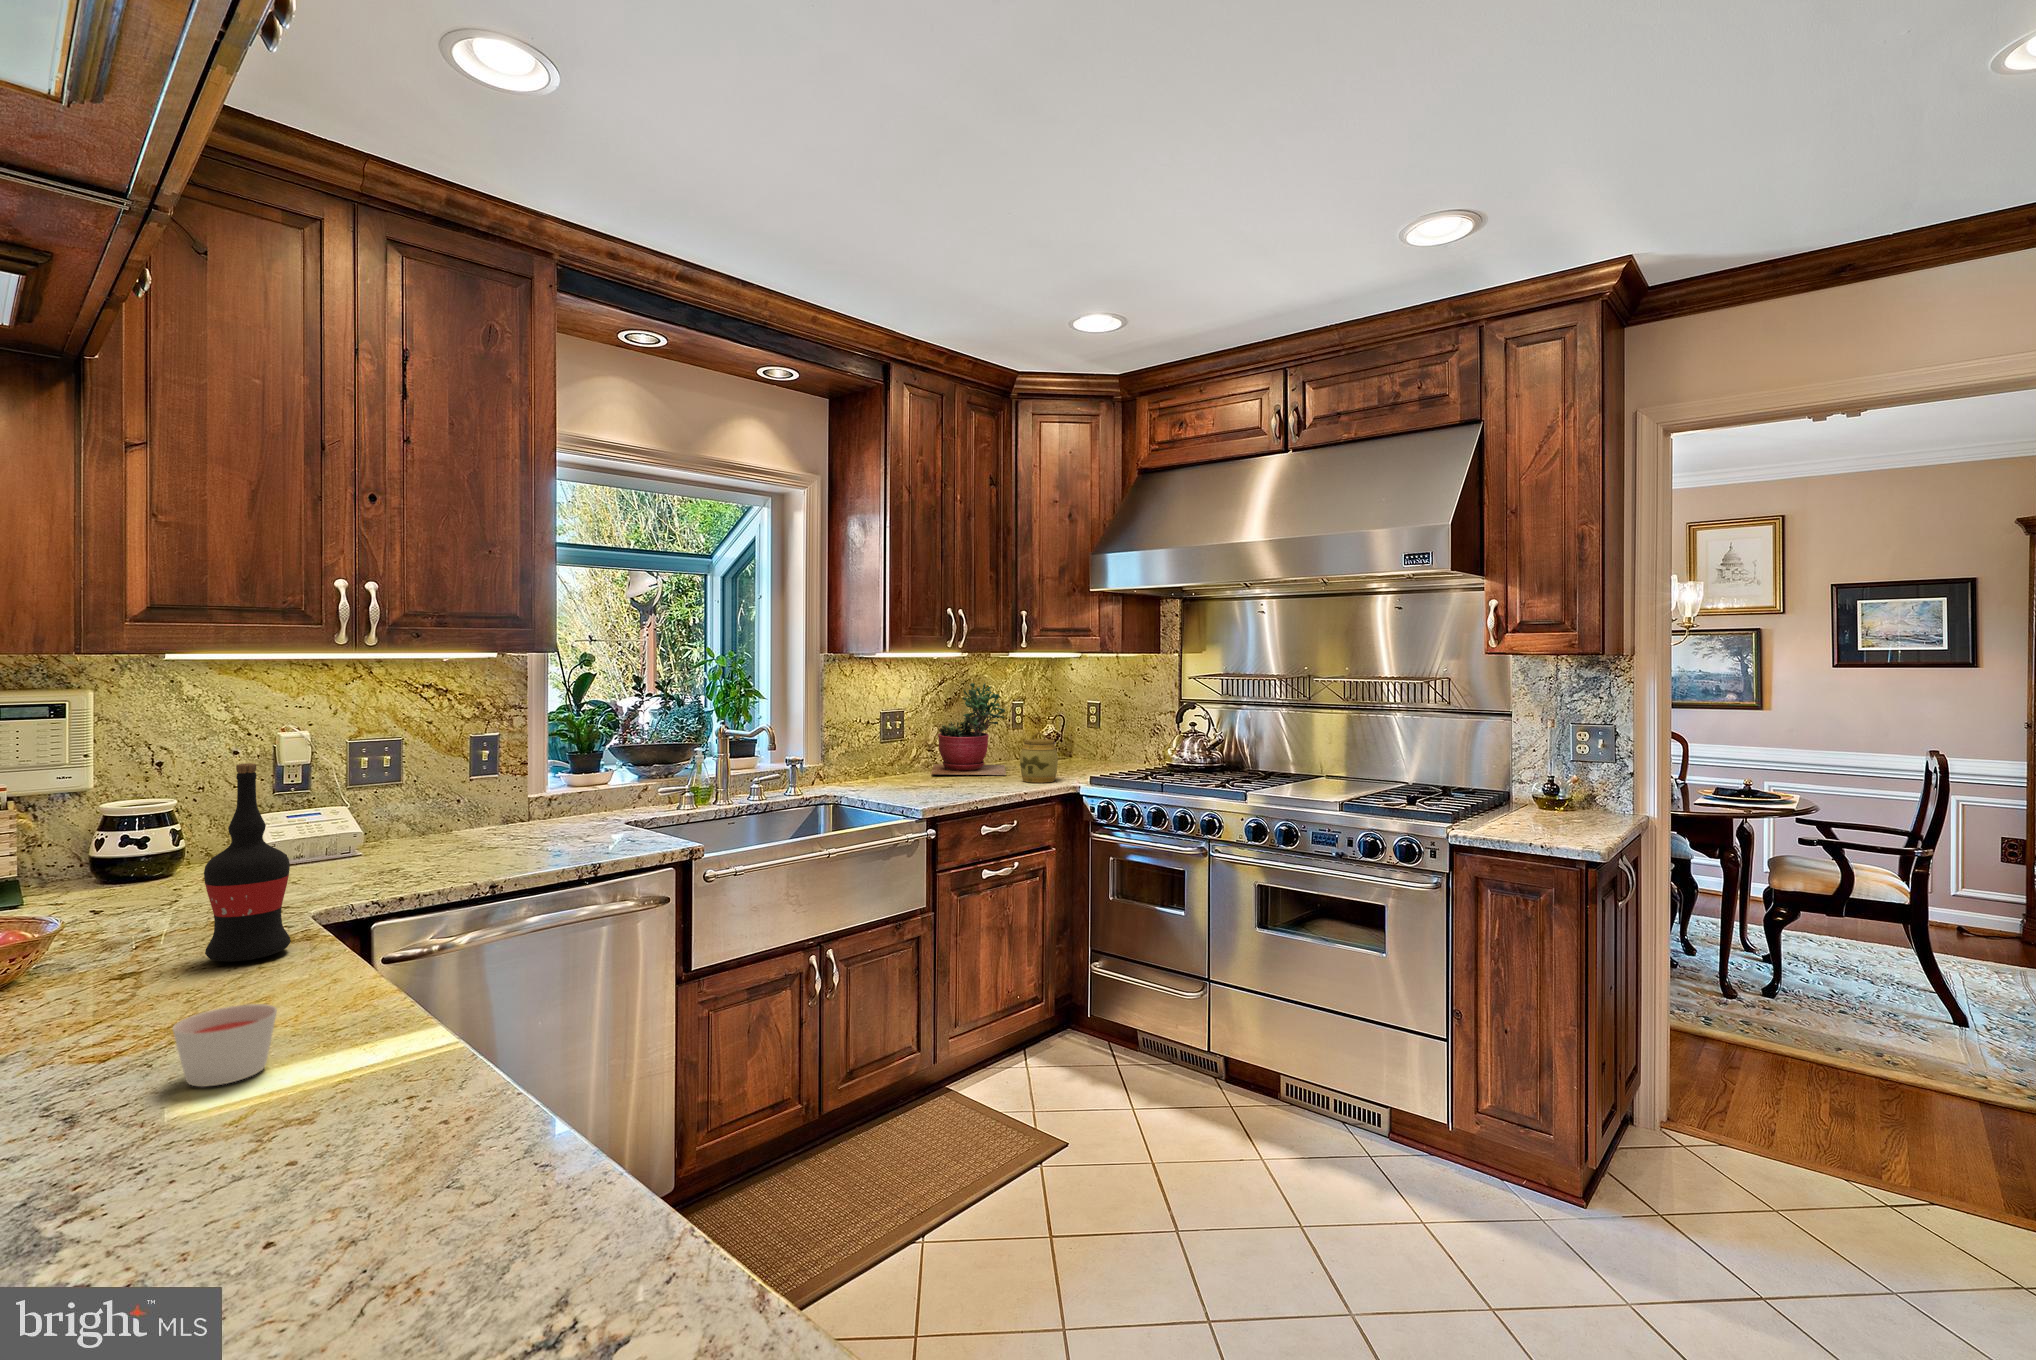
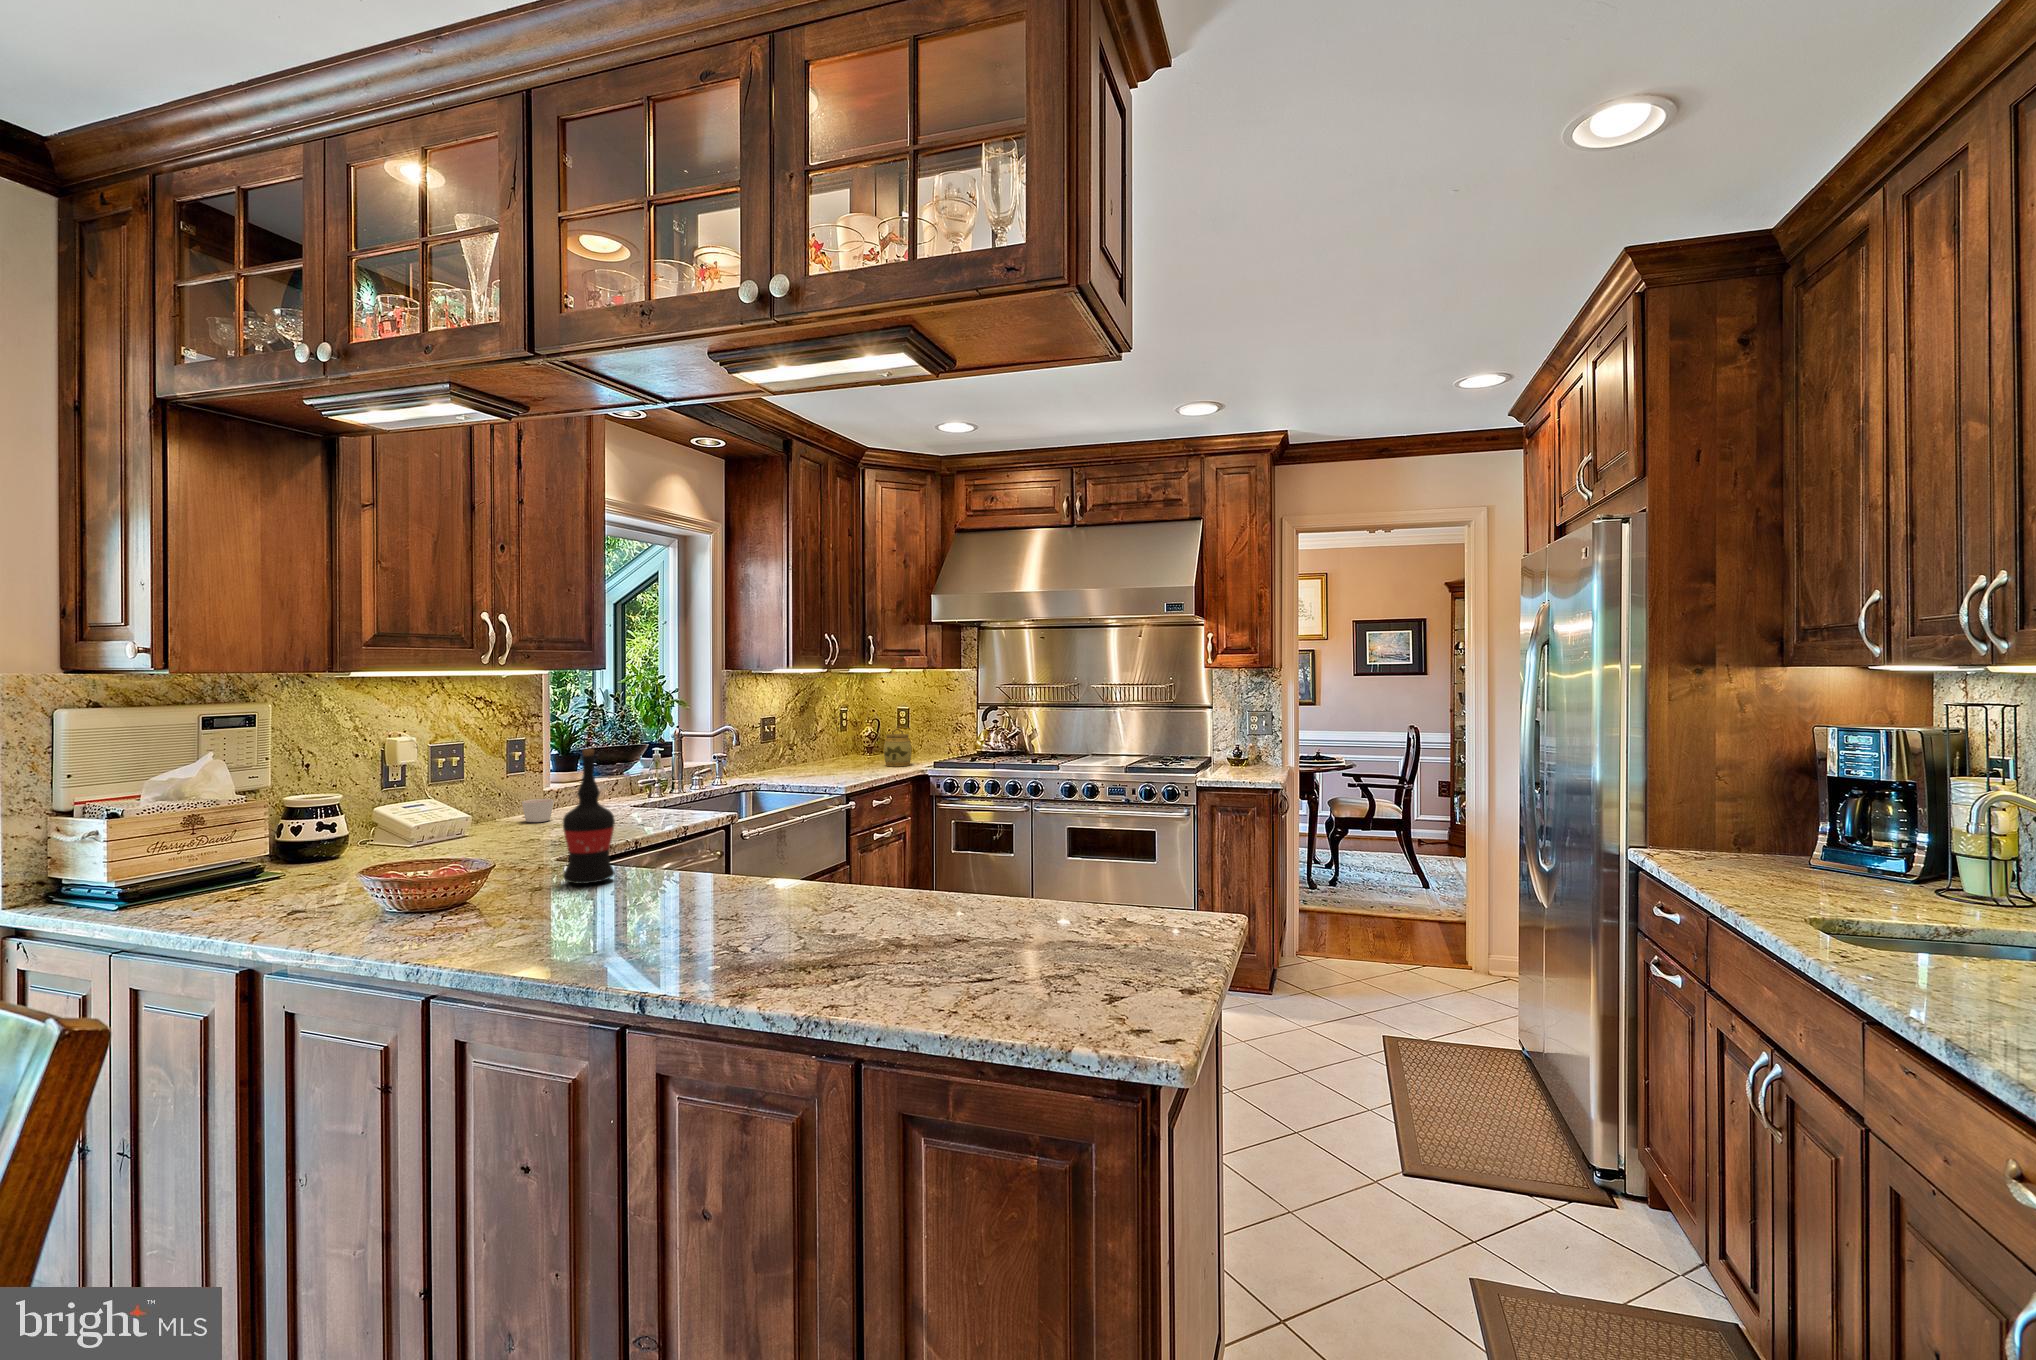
succulent plant: present [931,683,1006,775] -> none [796,692,865,765]
candle: present [173,1004,277,1087] -> present [522,799,554,822]

